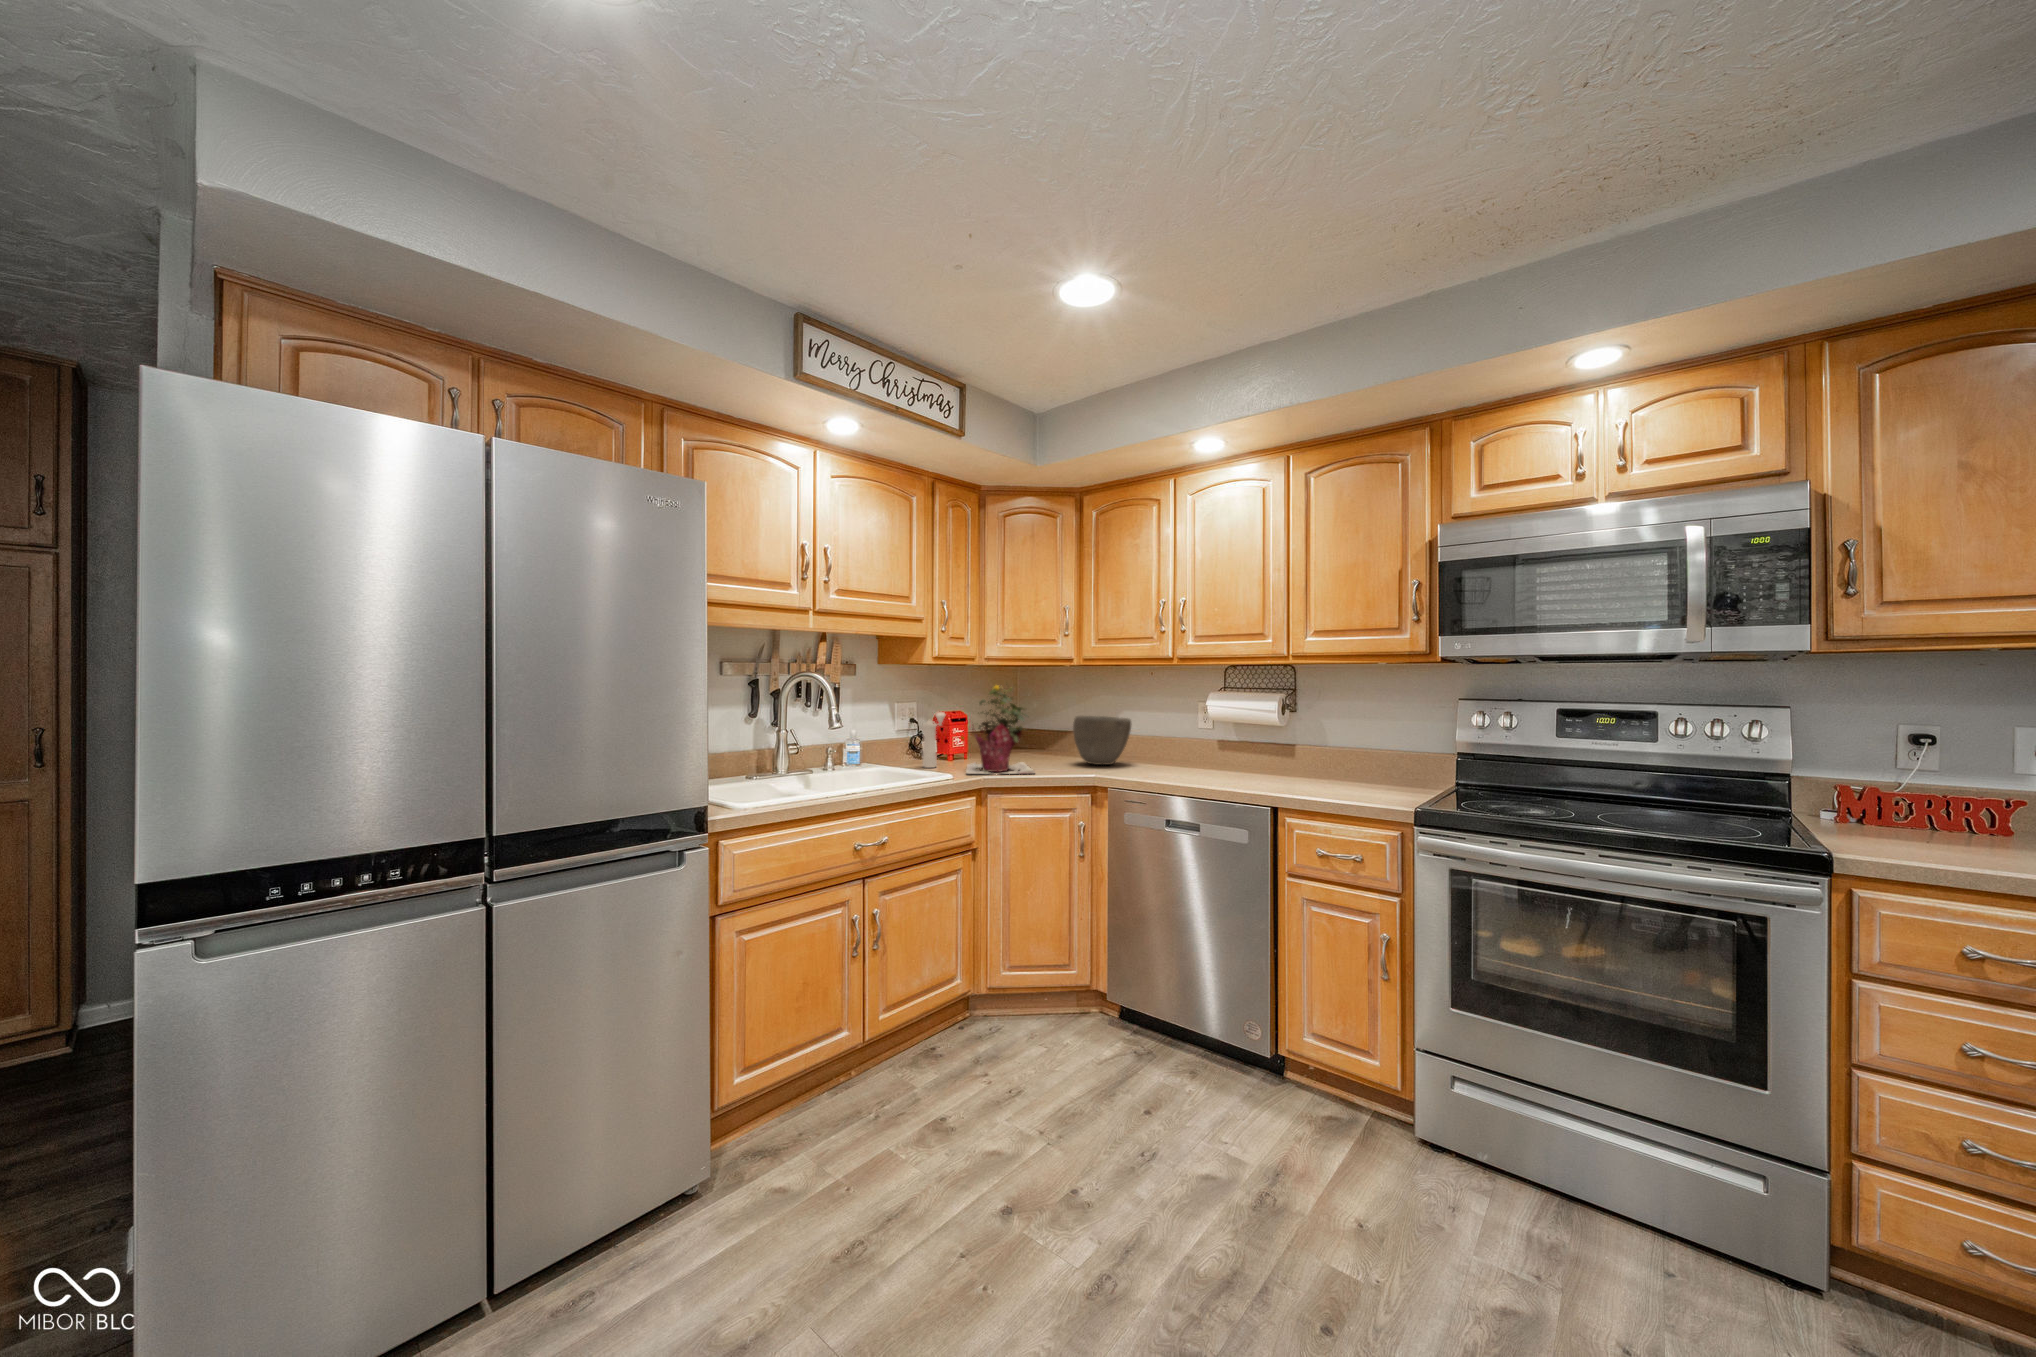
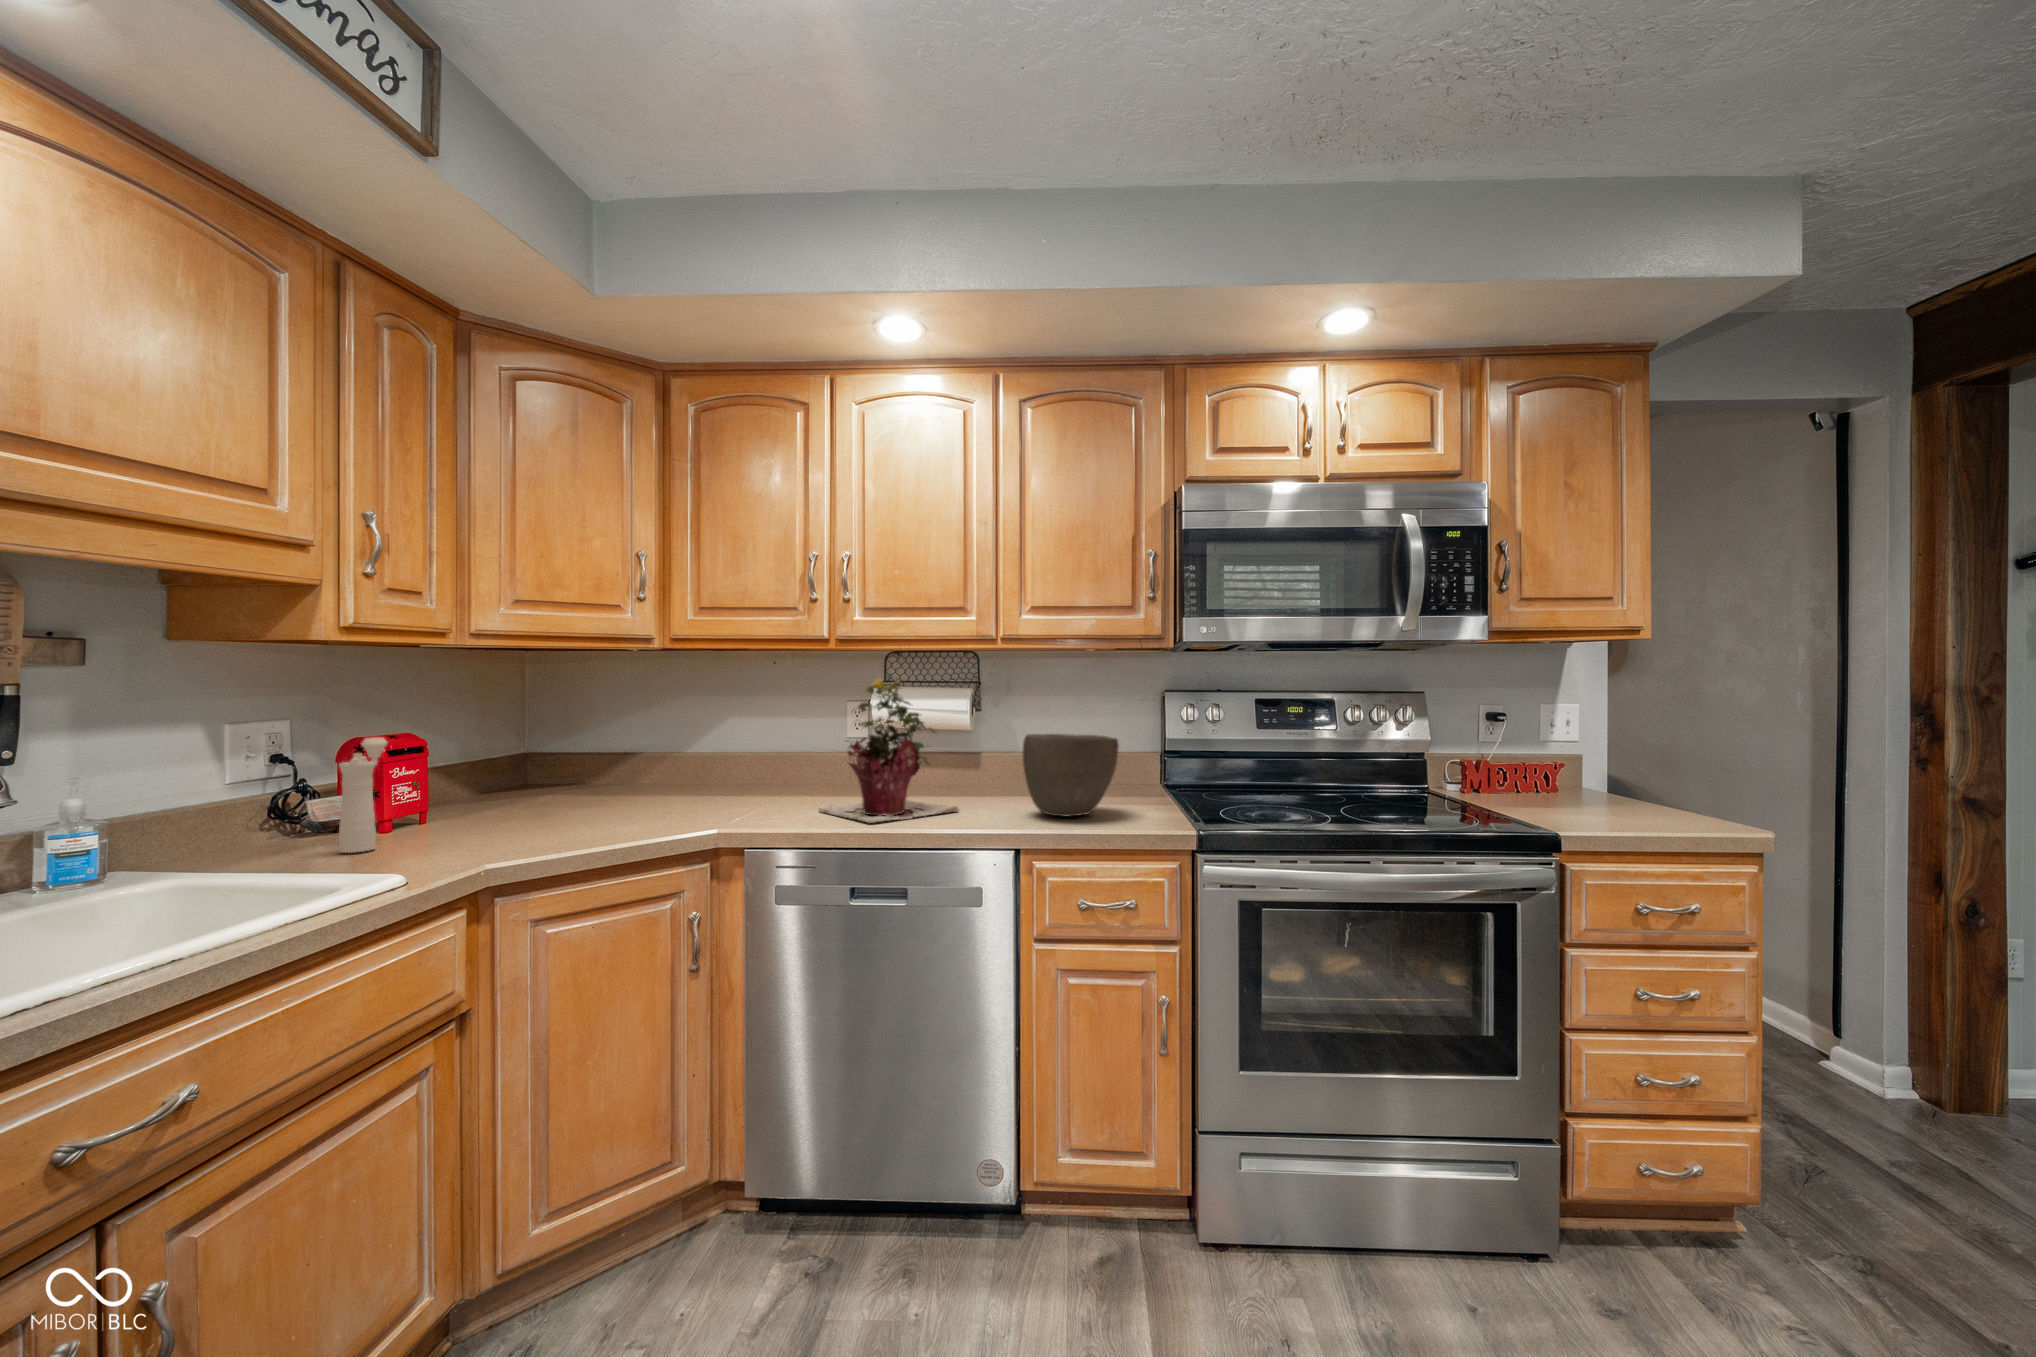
potted plant: present [966,685,1034,774] -> present [818,676,959,823]
bowl: present [1073,716,1131,765] -> present [1022,734,1119,817]

